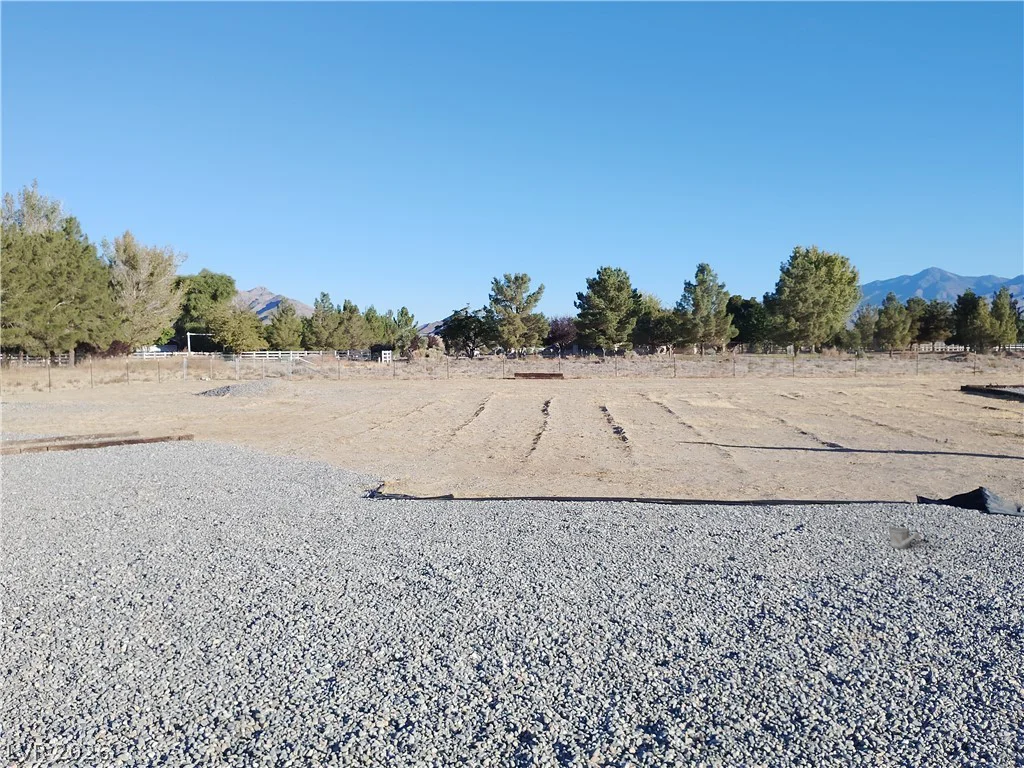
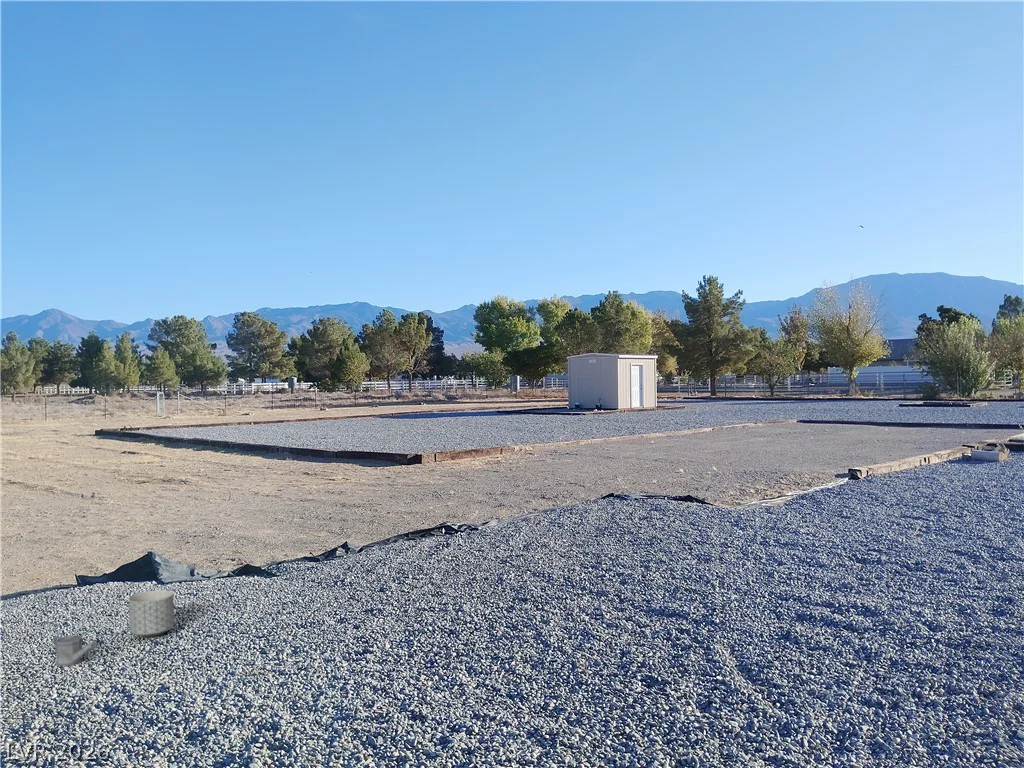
planter: none [948,509,988,545] -> present [129,590,174,637]

